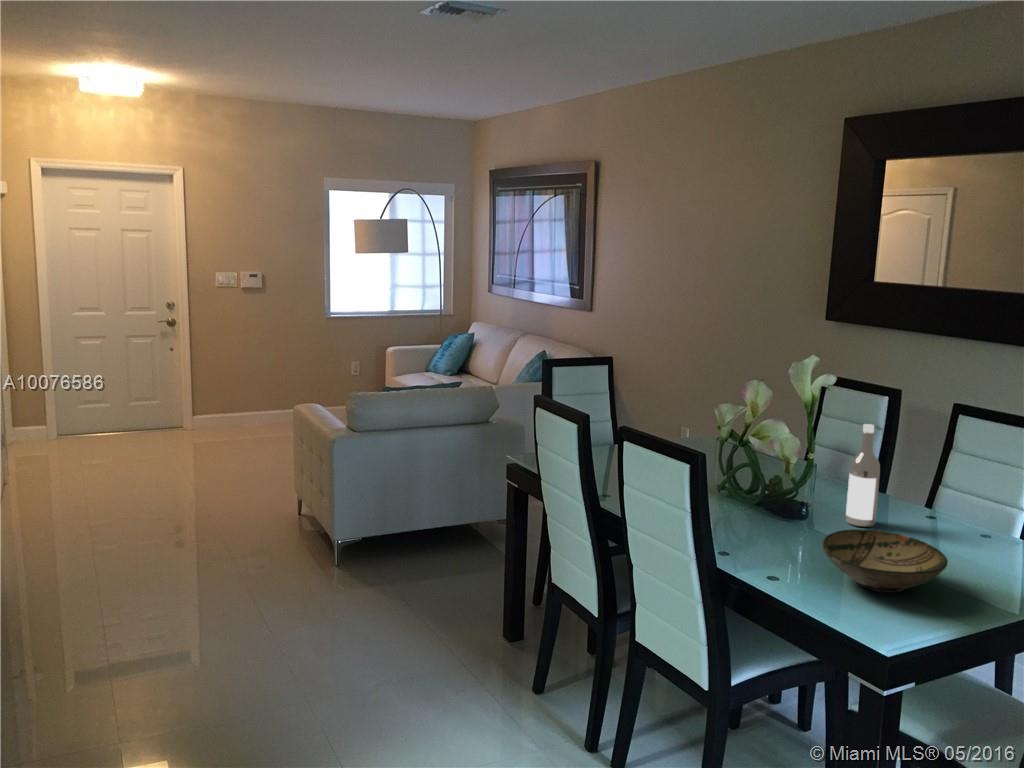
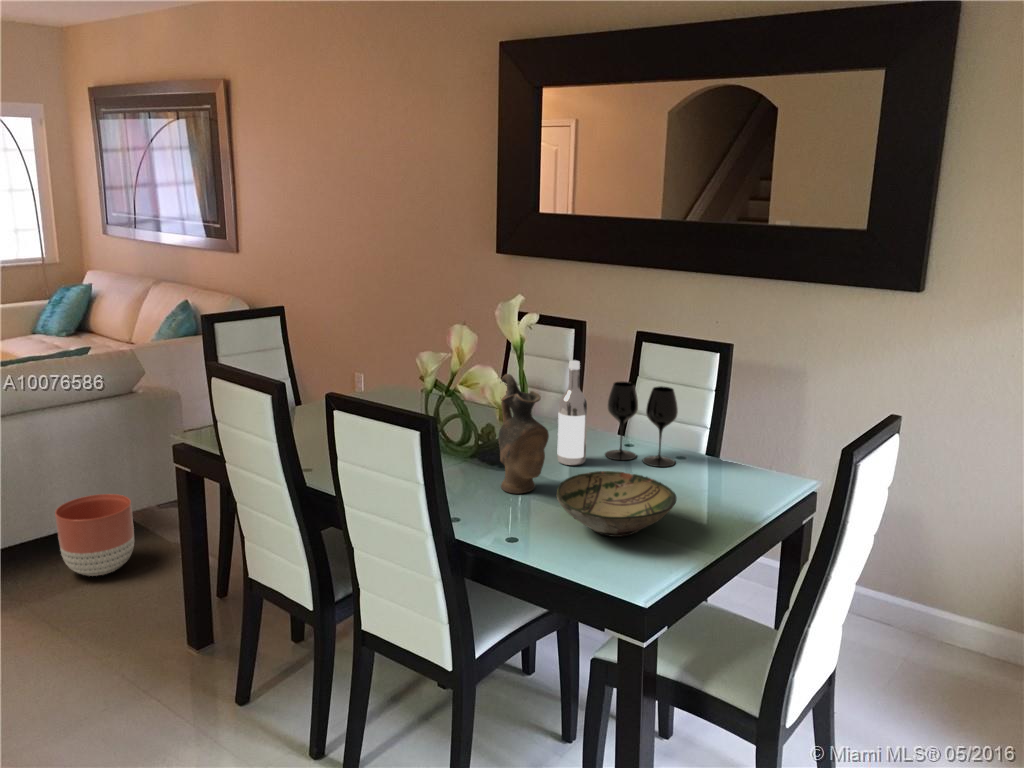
ceramic pitcher: none [779,429,830,542] -> present [498,374,549,494]
wine glass: none [899,450,980,542] -> present [605,382,678,467]
planter: none [421,505,477,571] -> present [55,494,134,576]

